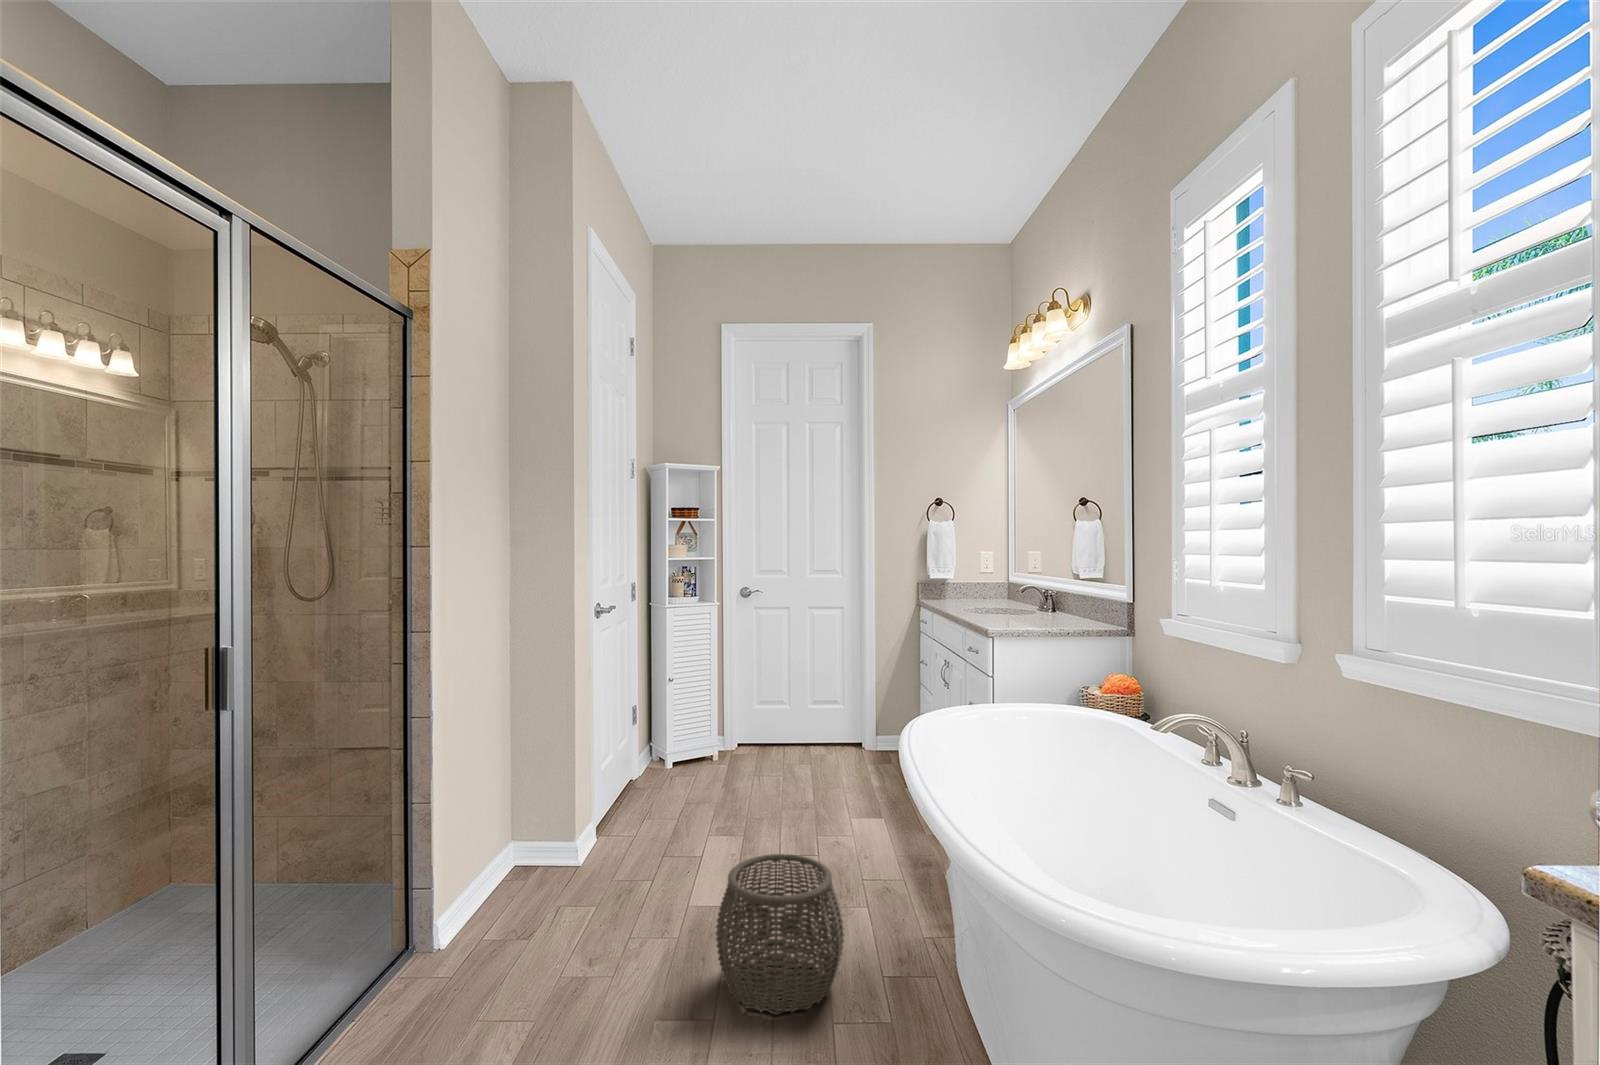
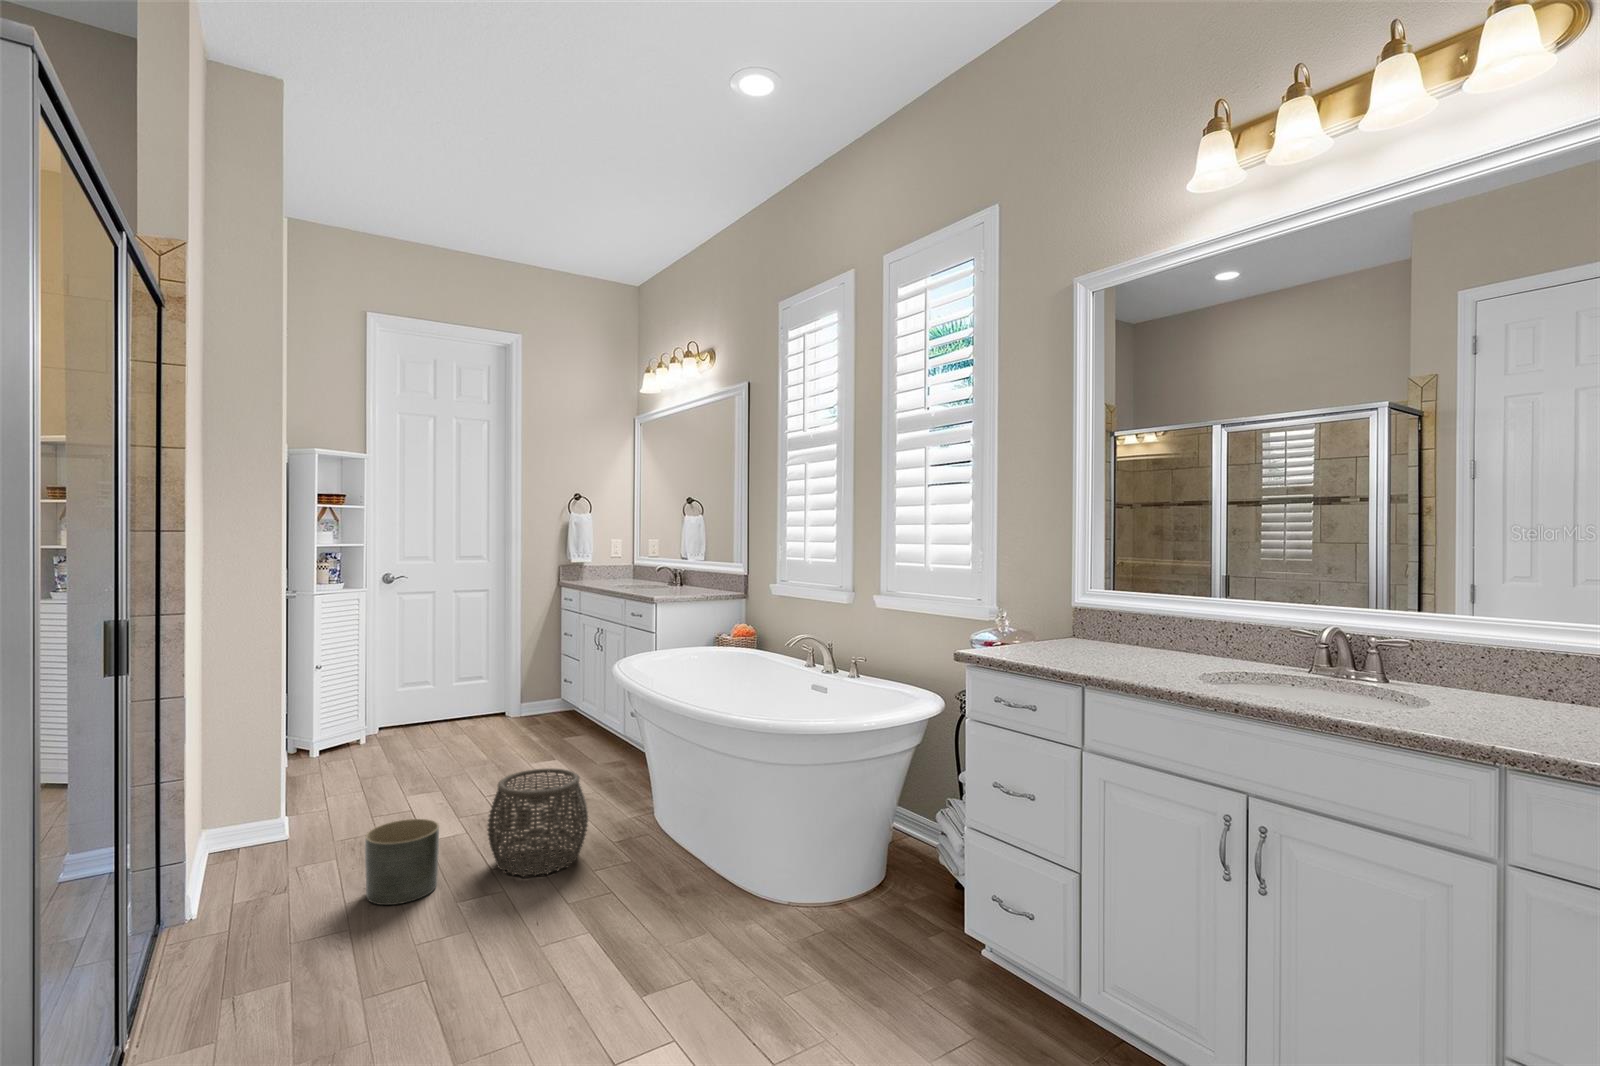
planter: none [577,891,660,1005] -> present [365,819,439,905]

